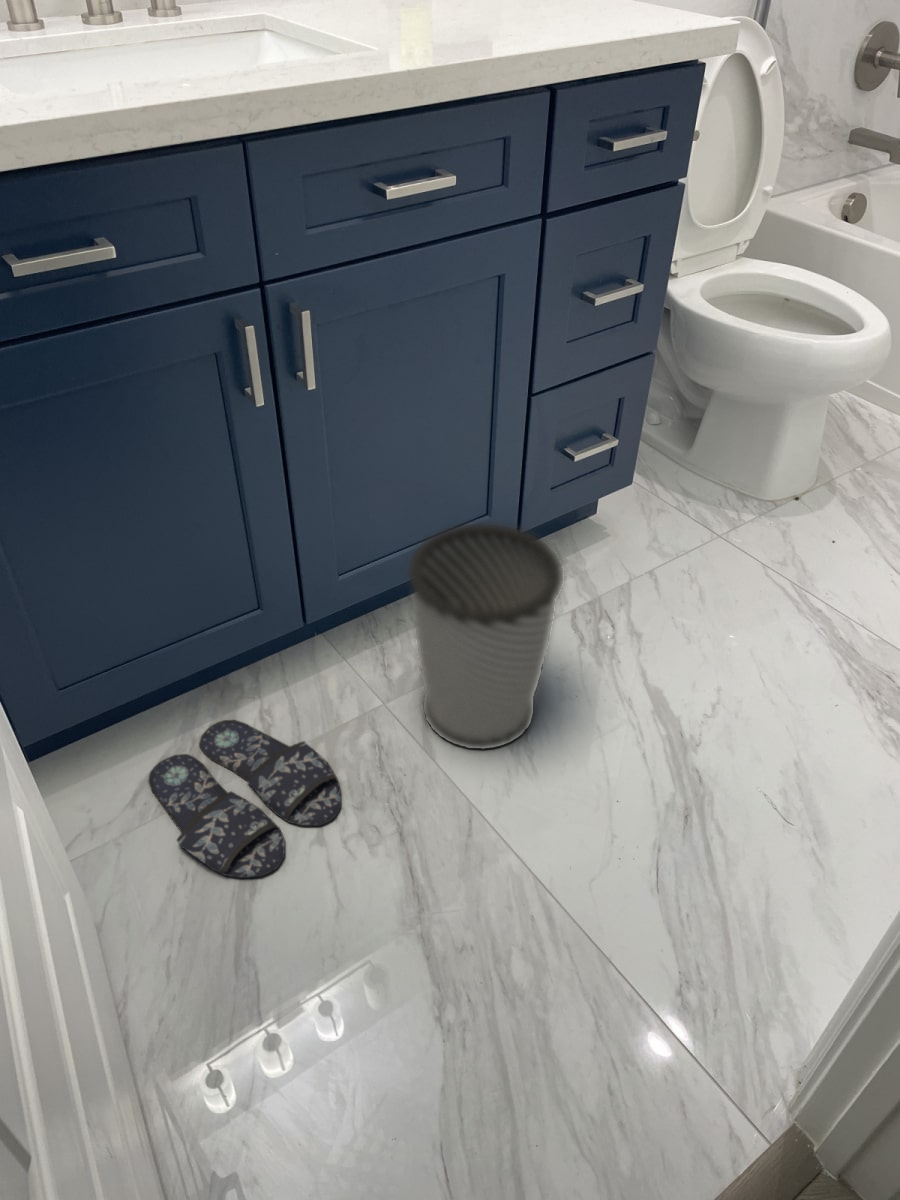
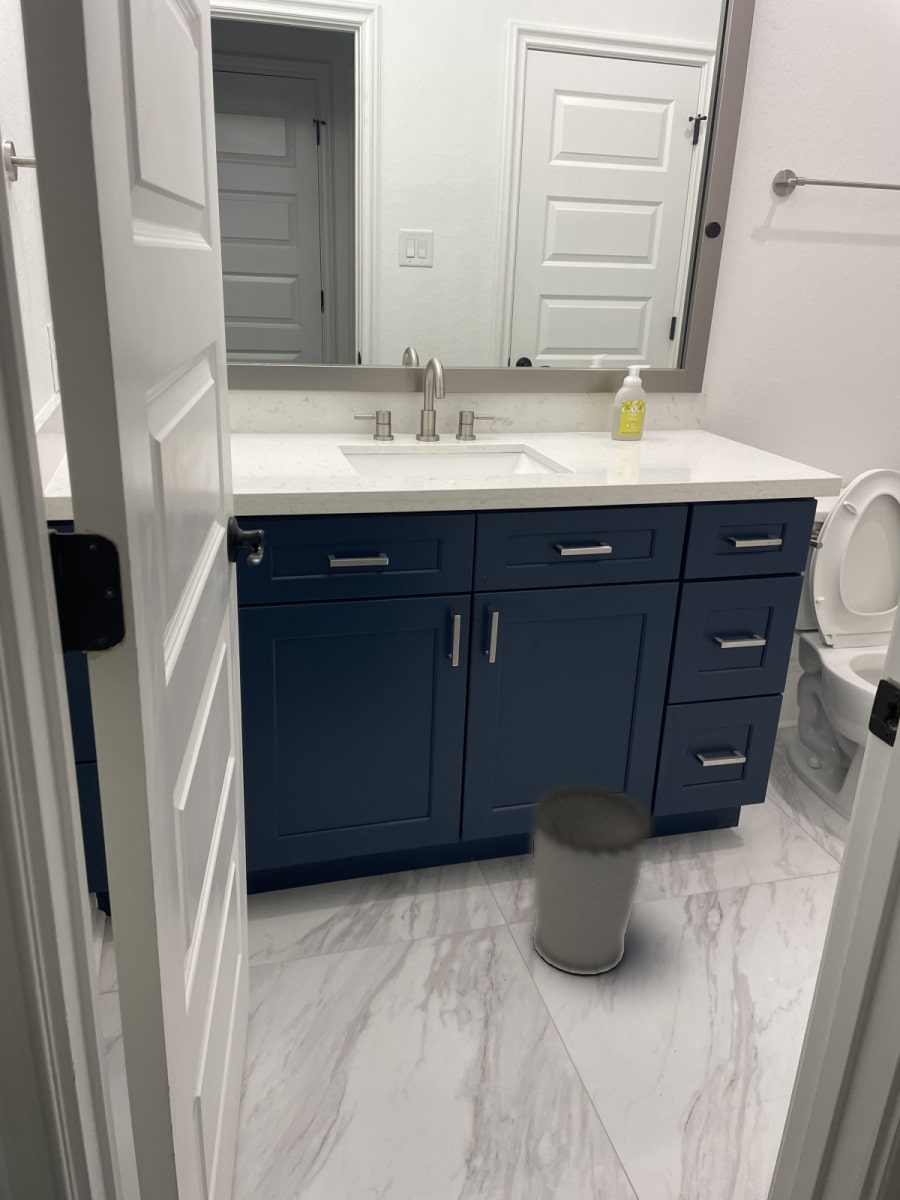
slippers: present [148,720,341,878] -> none [316,899,449,1007]

